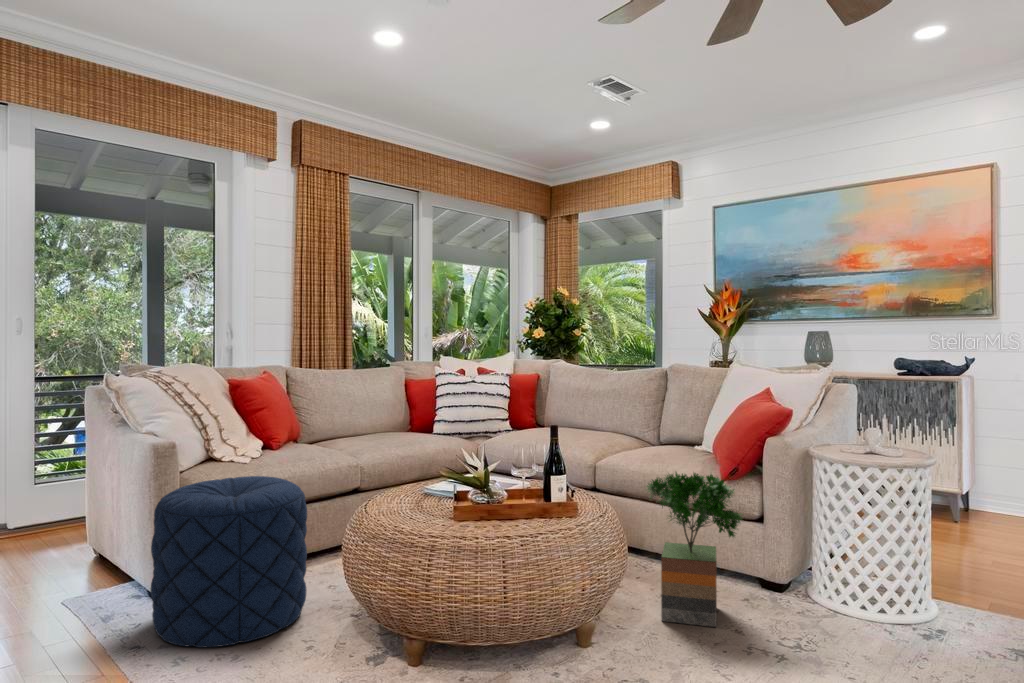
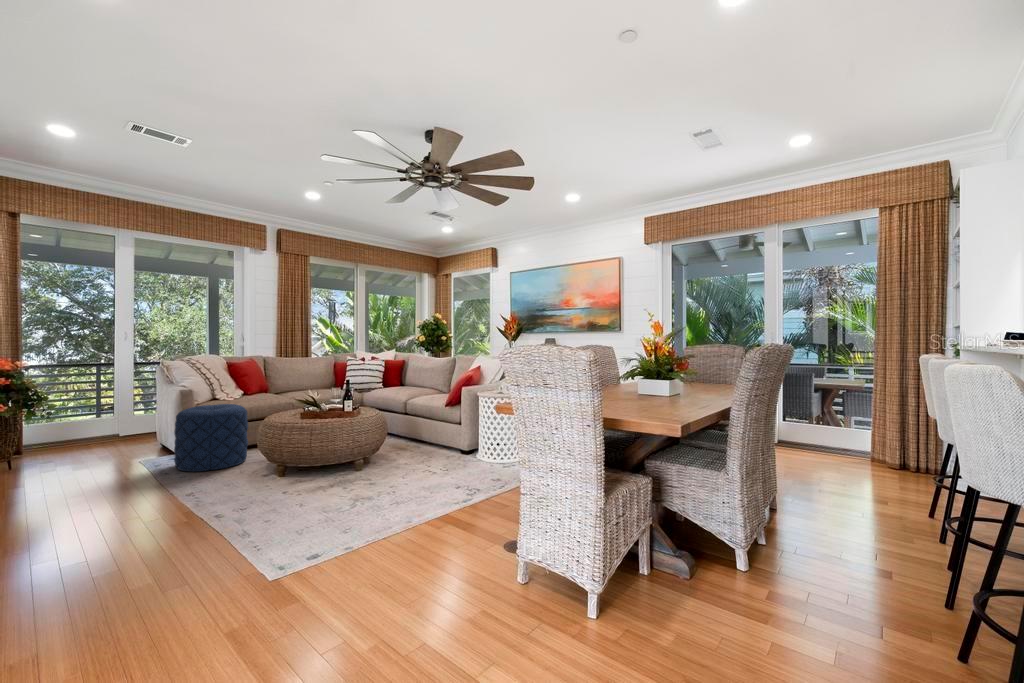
potted tree: present [647,472,742,627] -> none [395,400,435,464]

